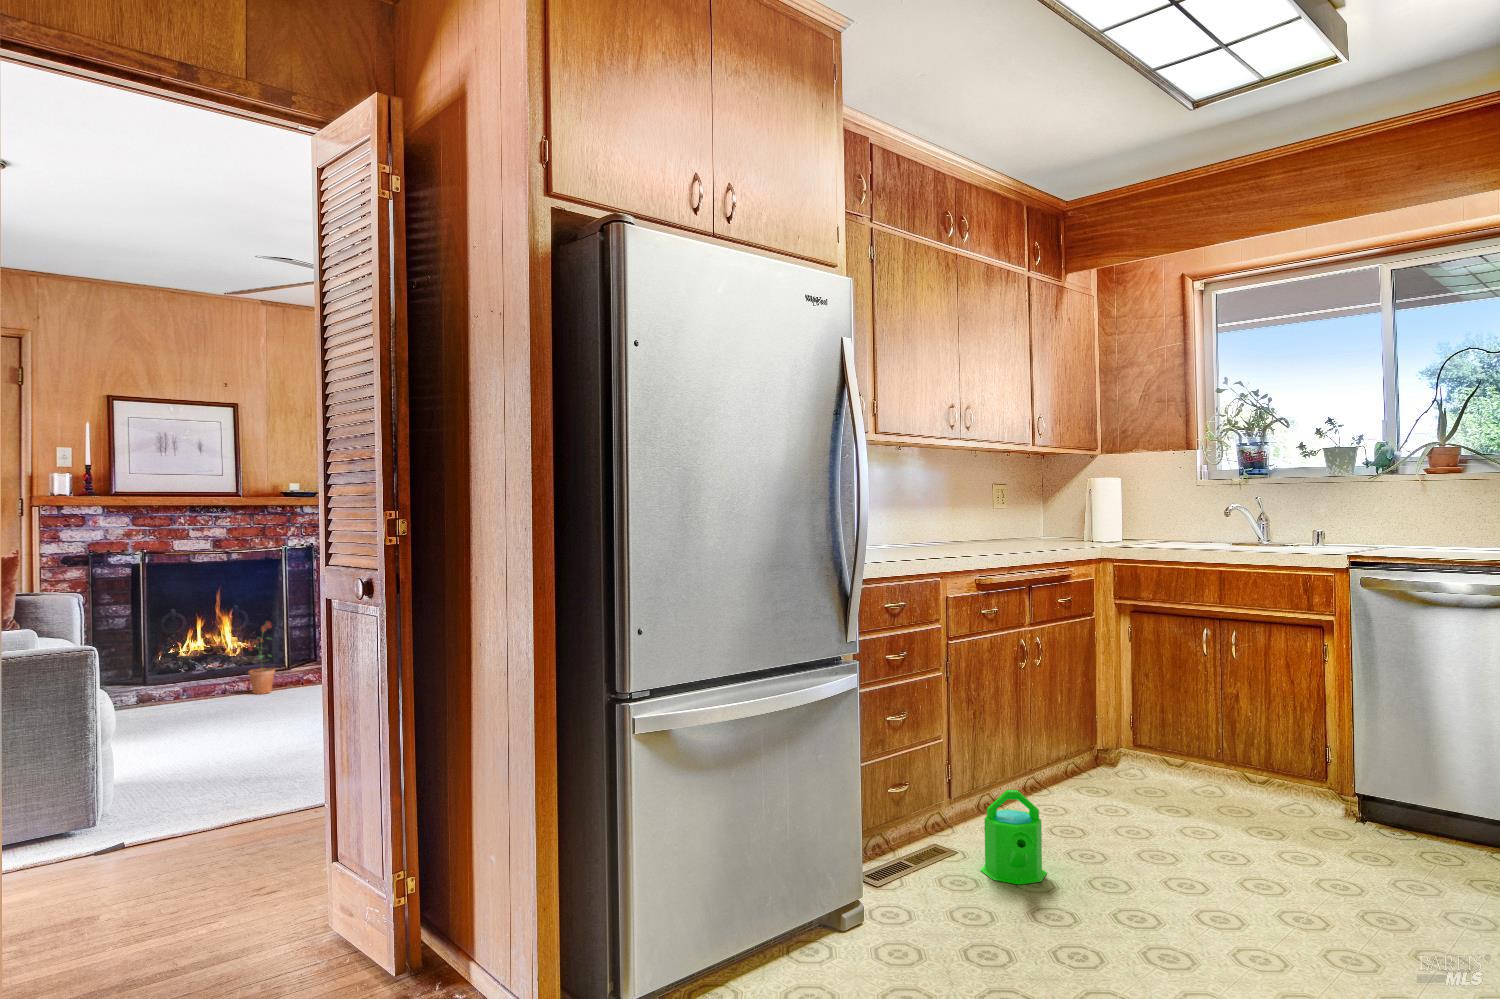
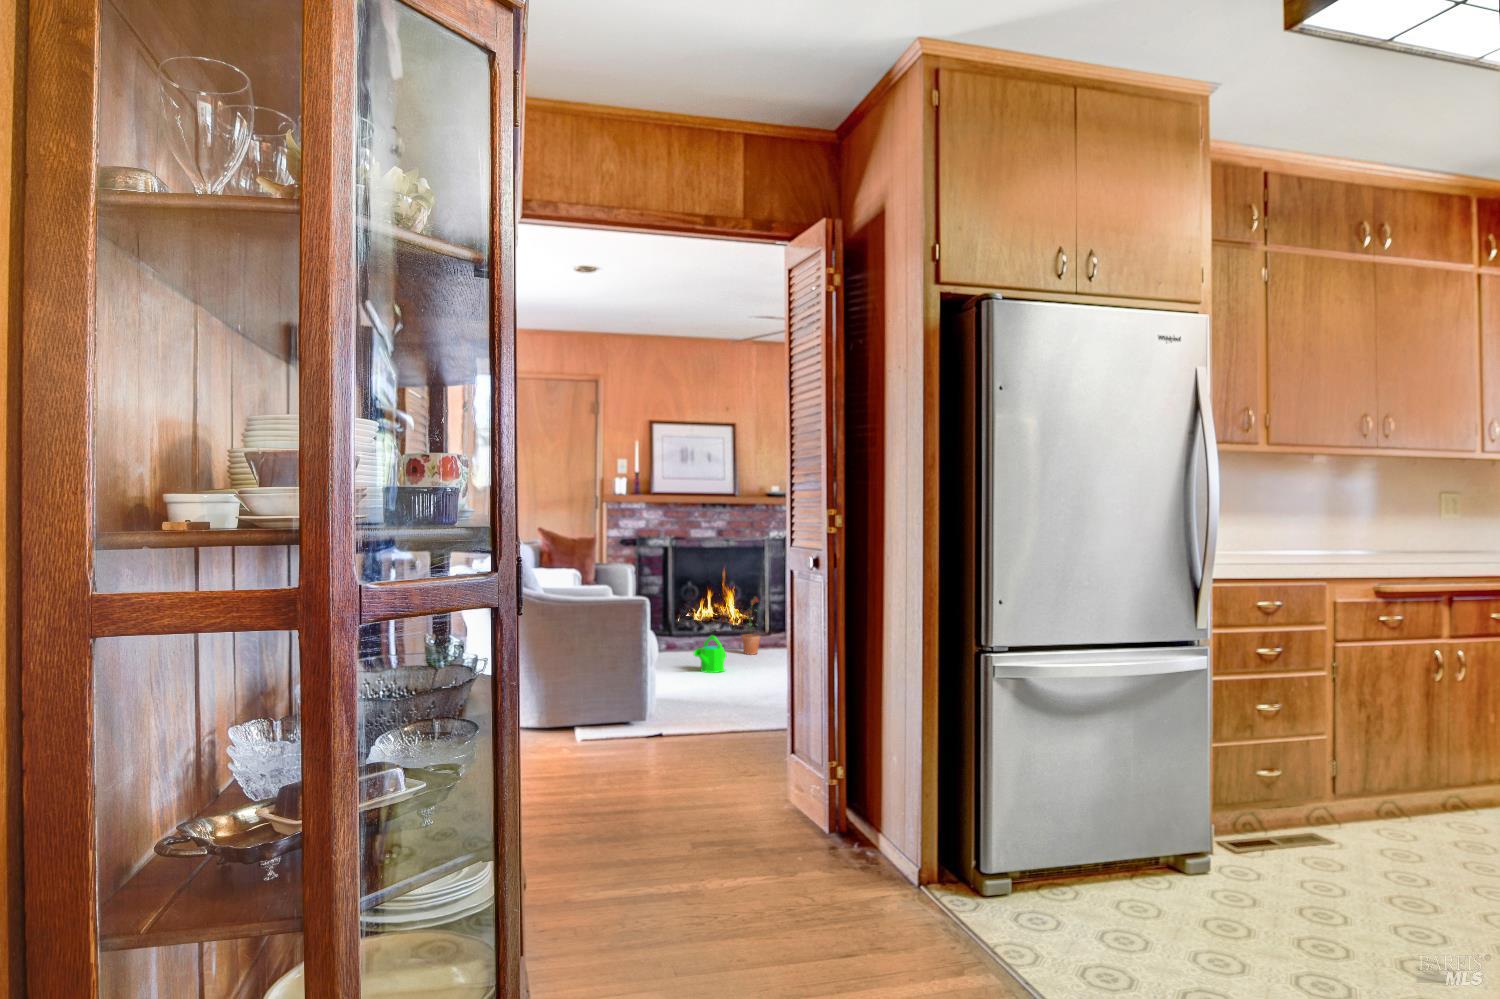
watering can: present [981,790,1047,885] -> present [694,636,726,673]

